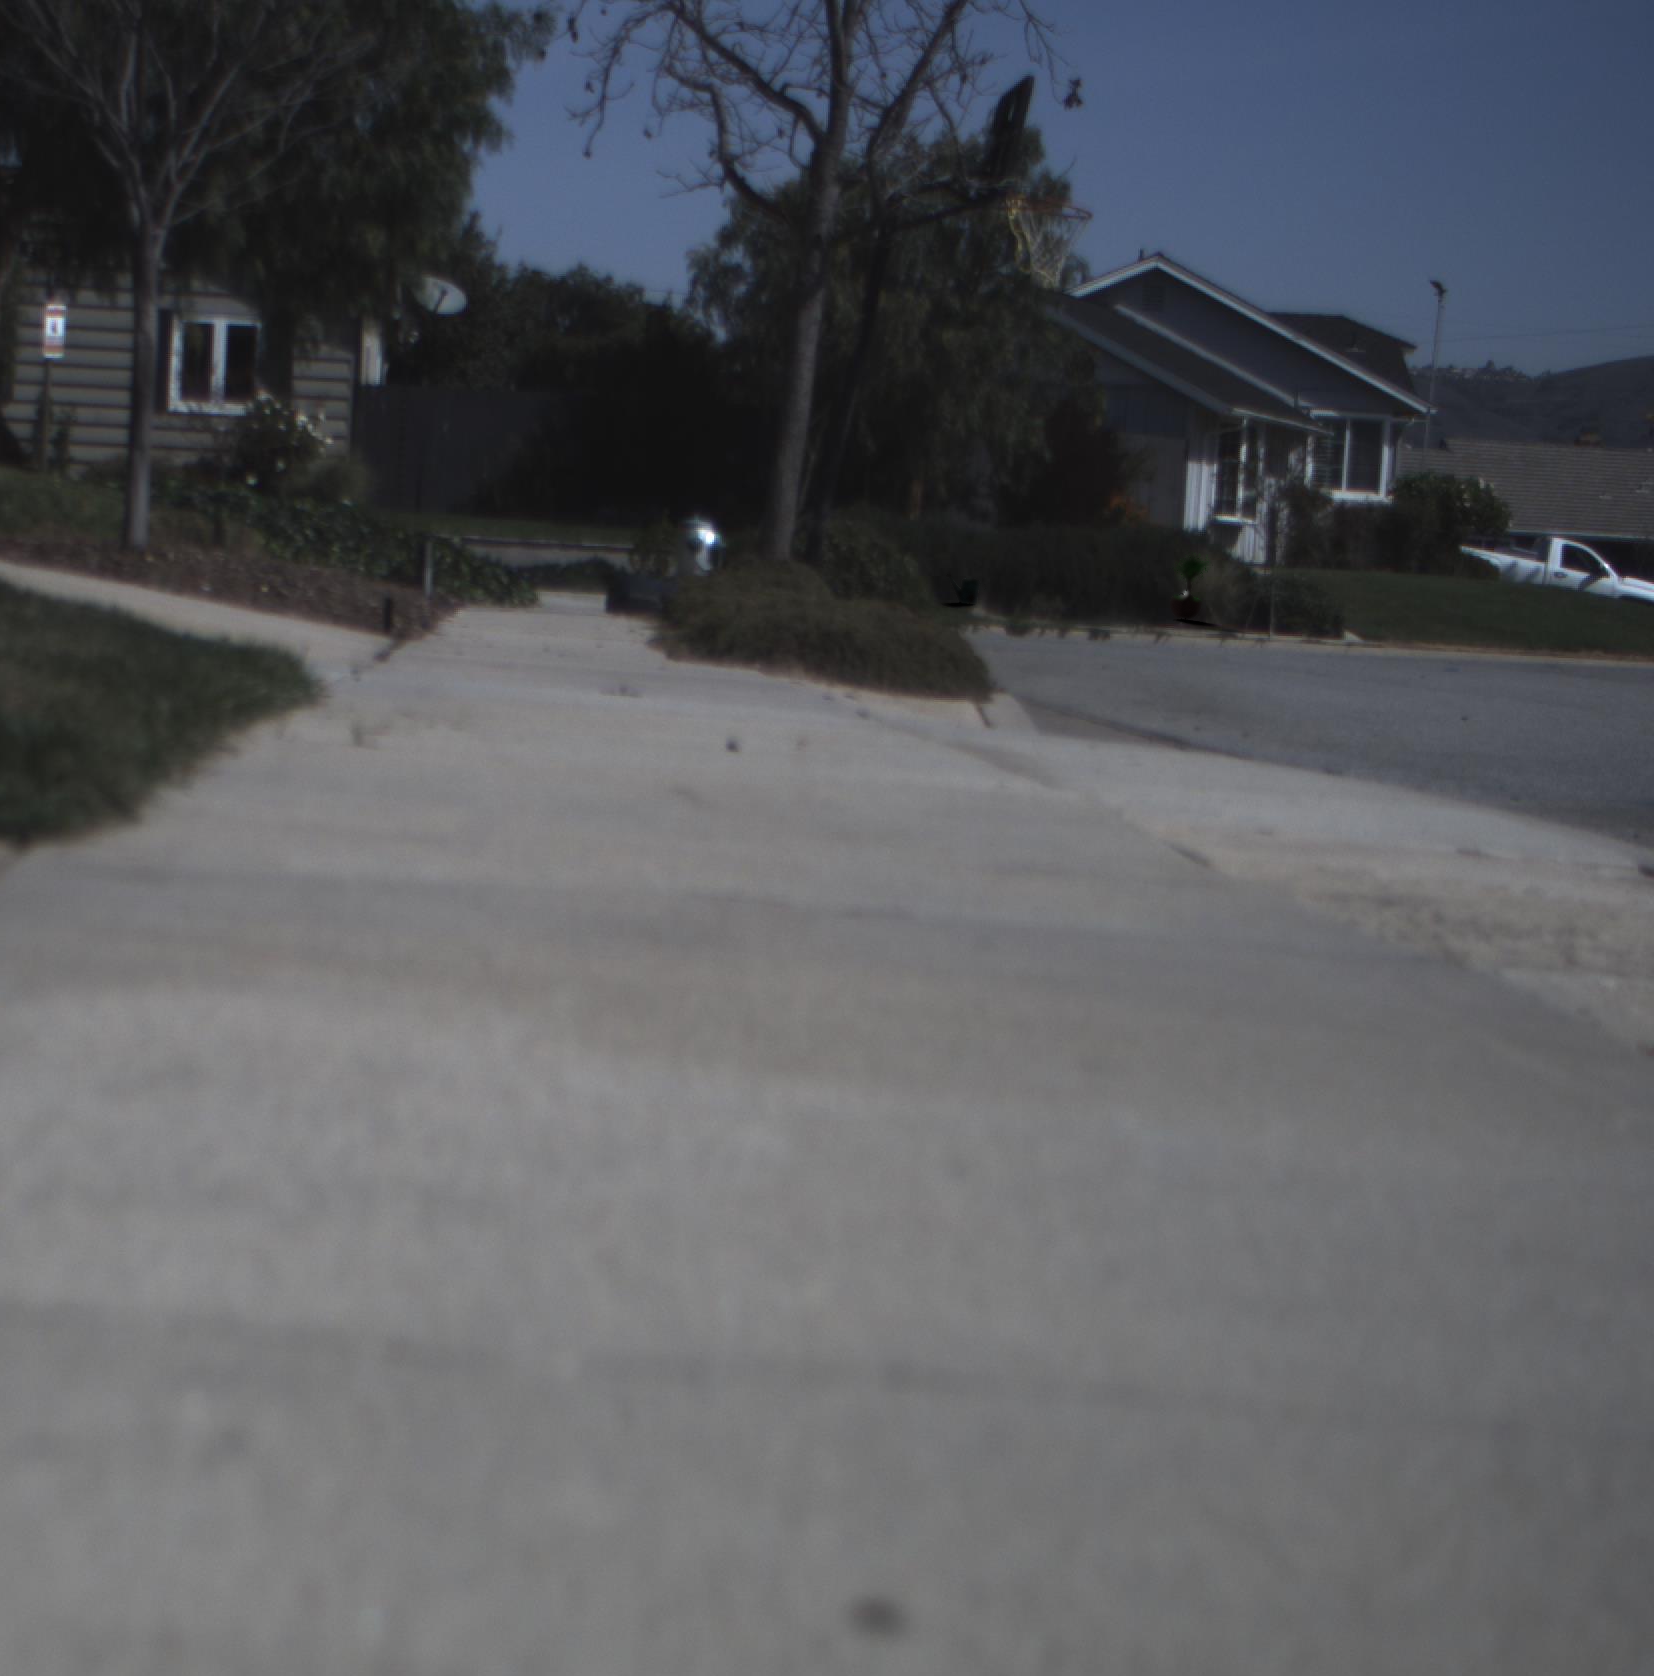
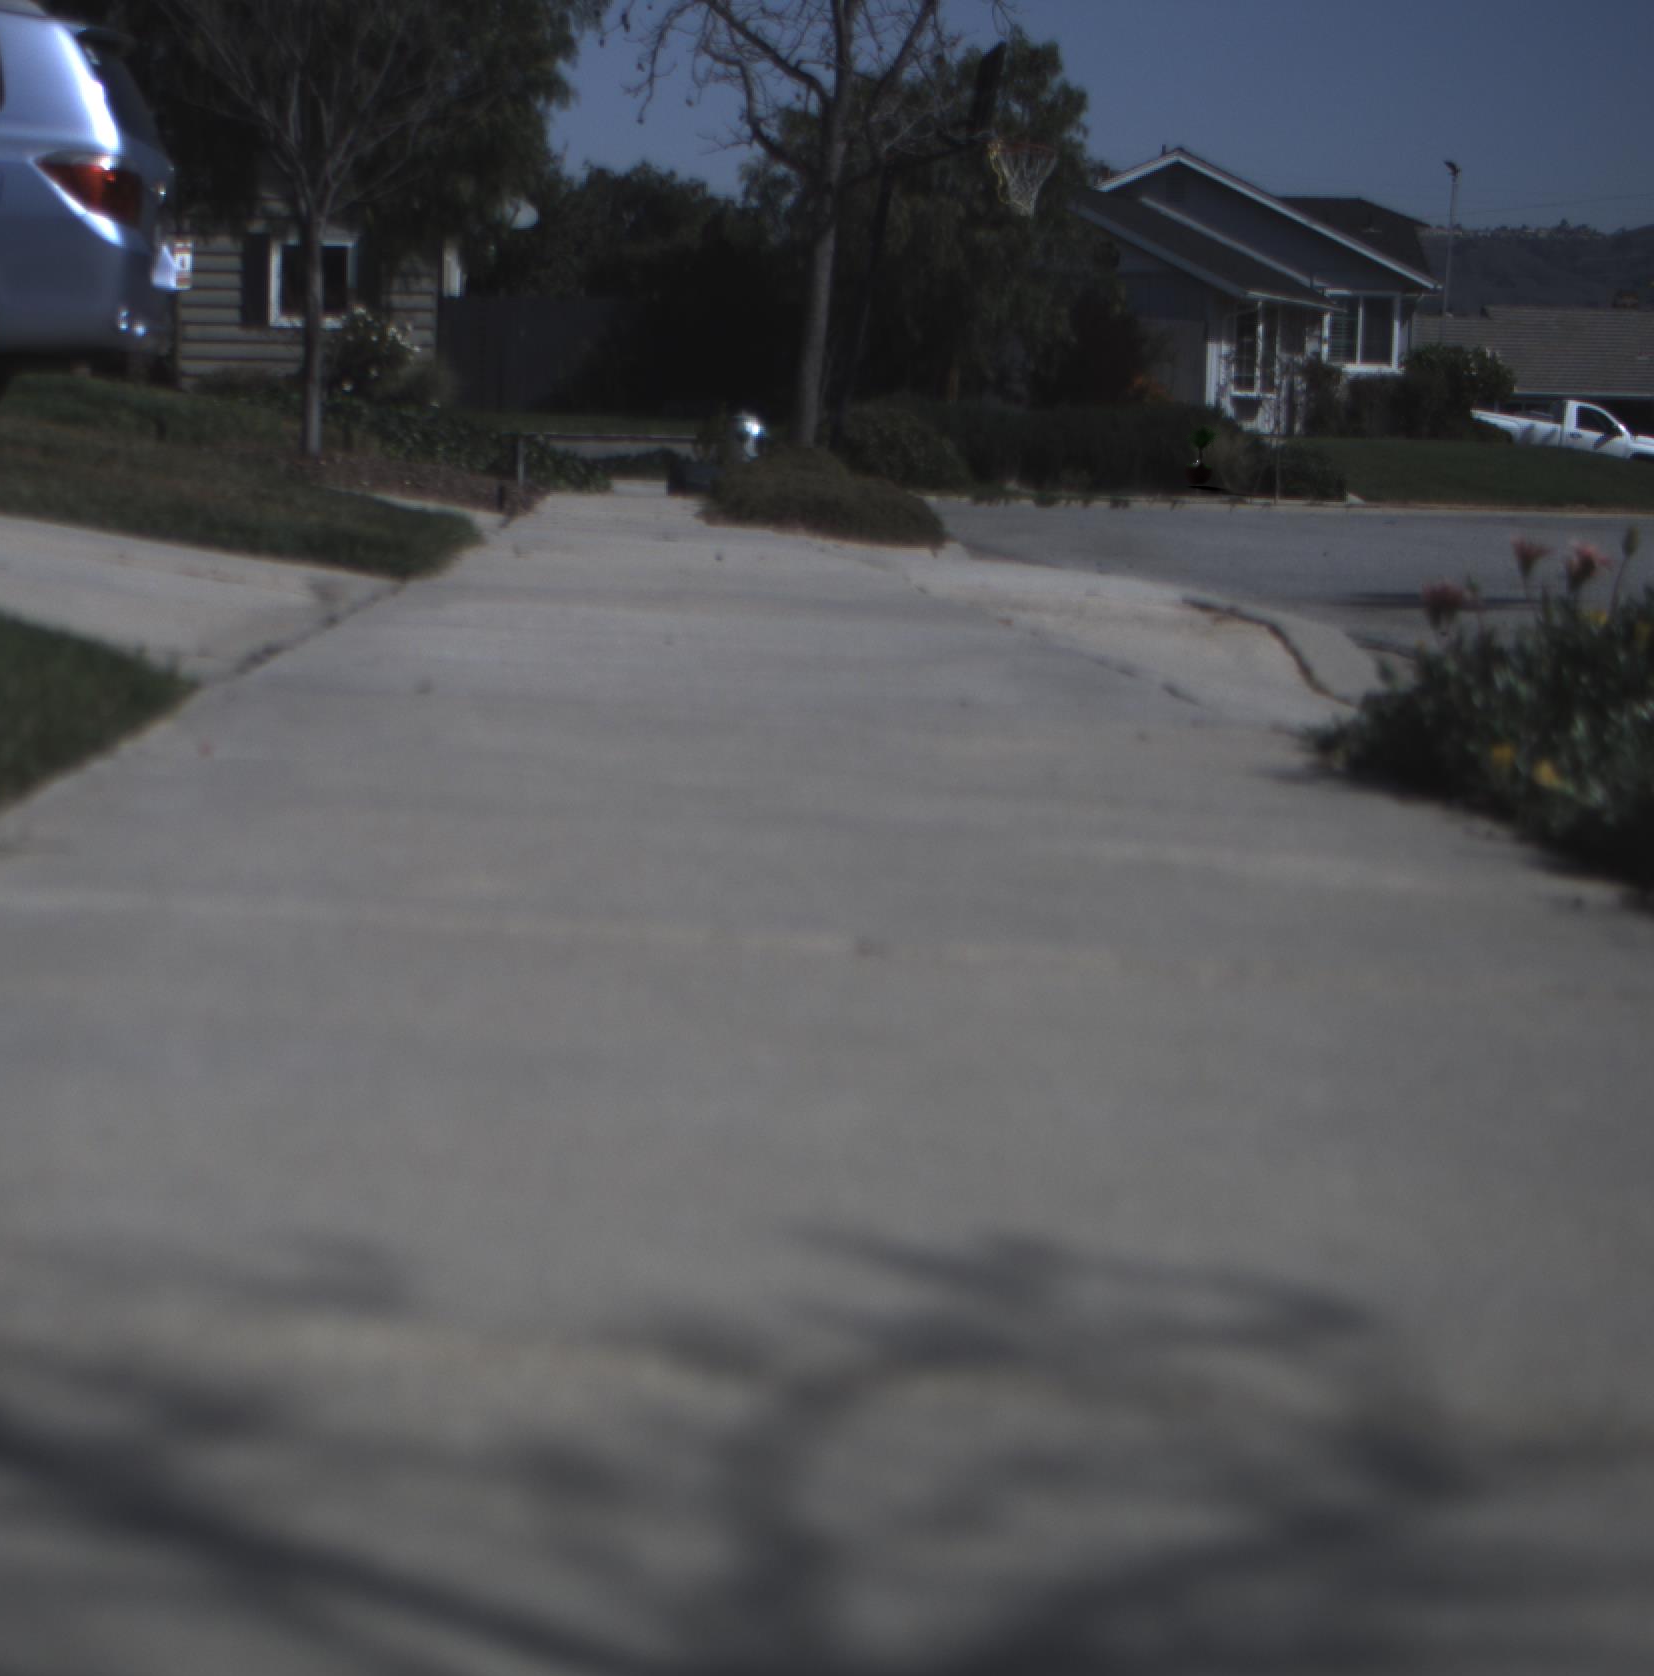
watering can: present [953,578,980,605] -> none [979,451,1016,479]

